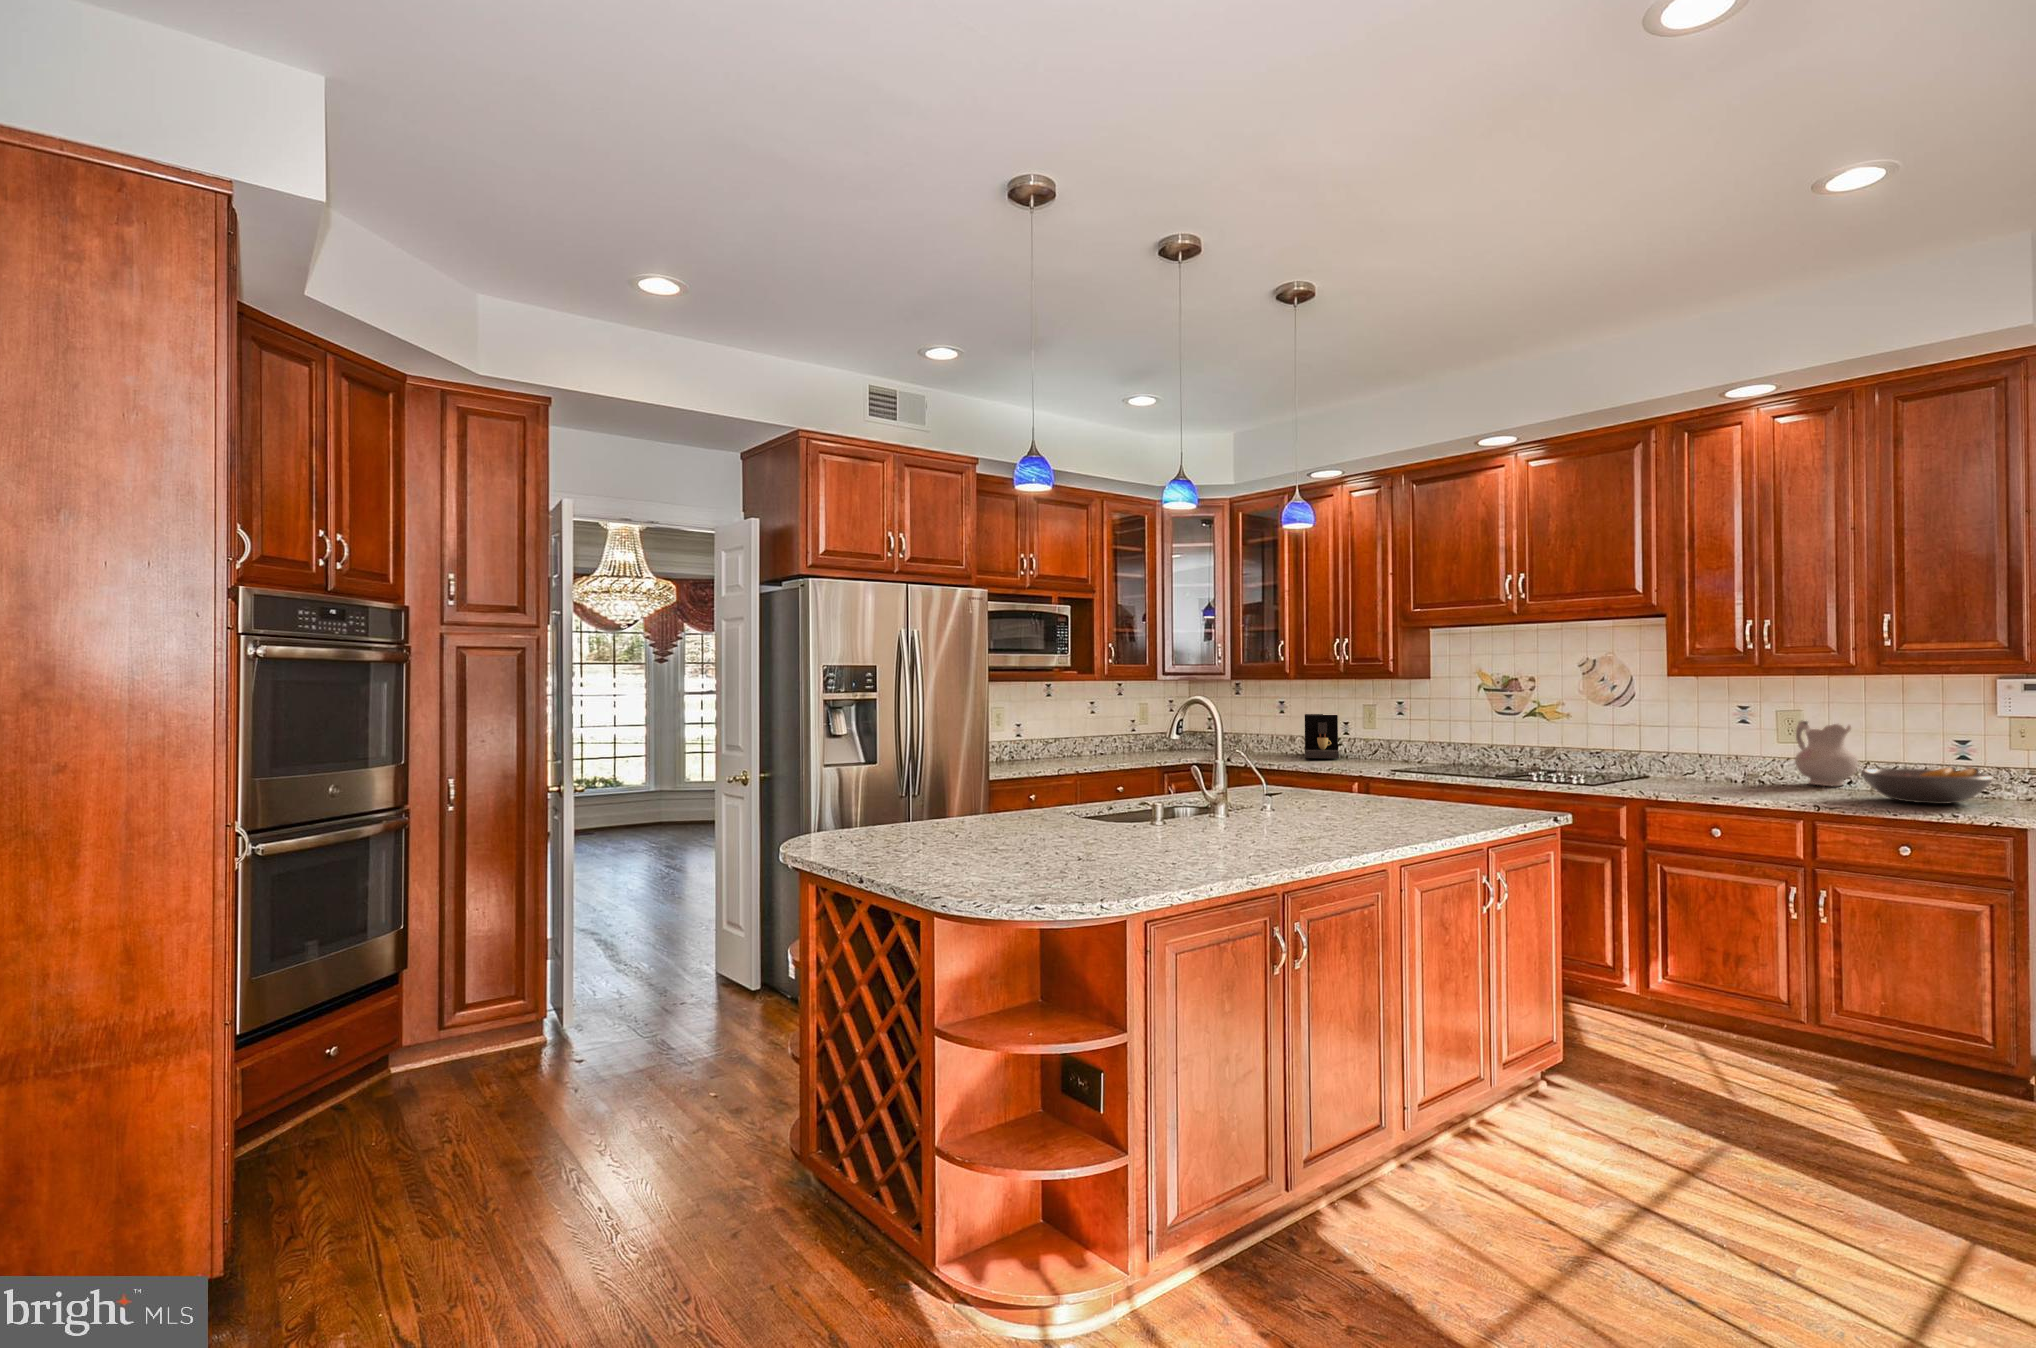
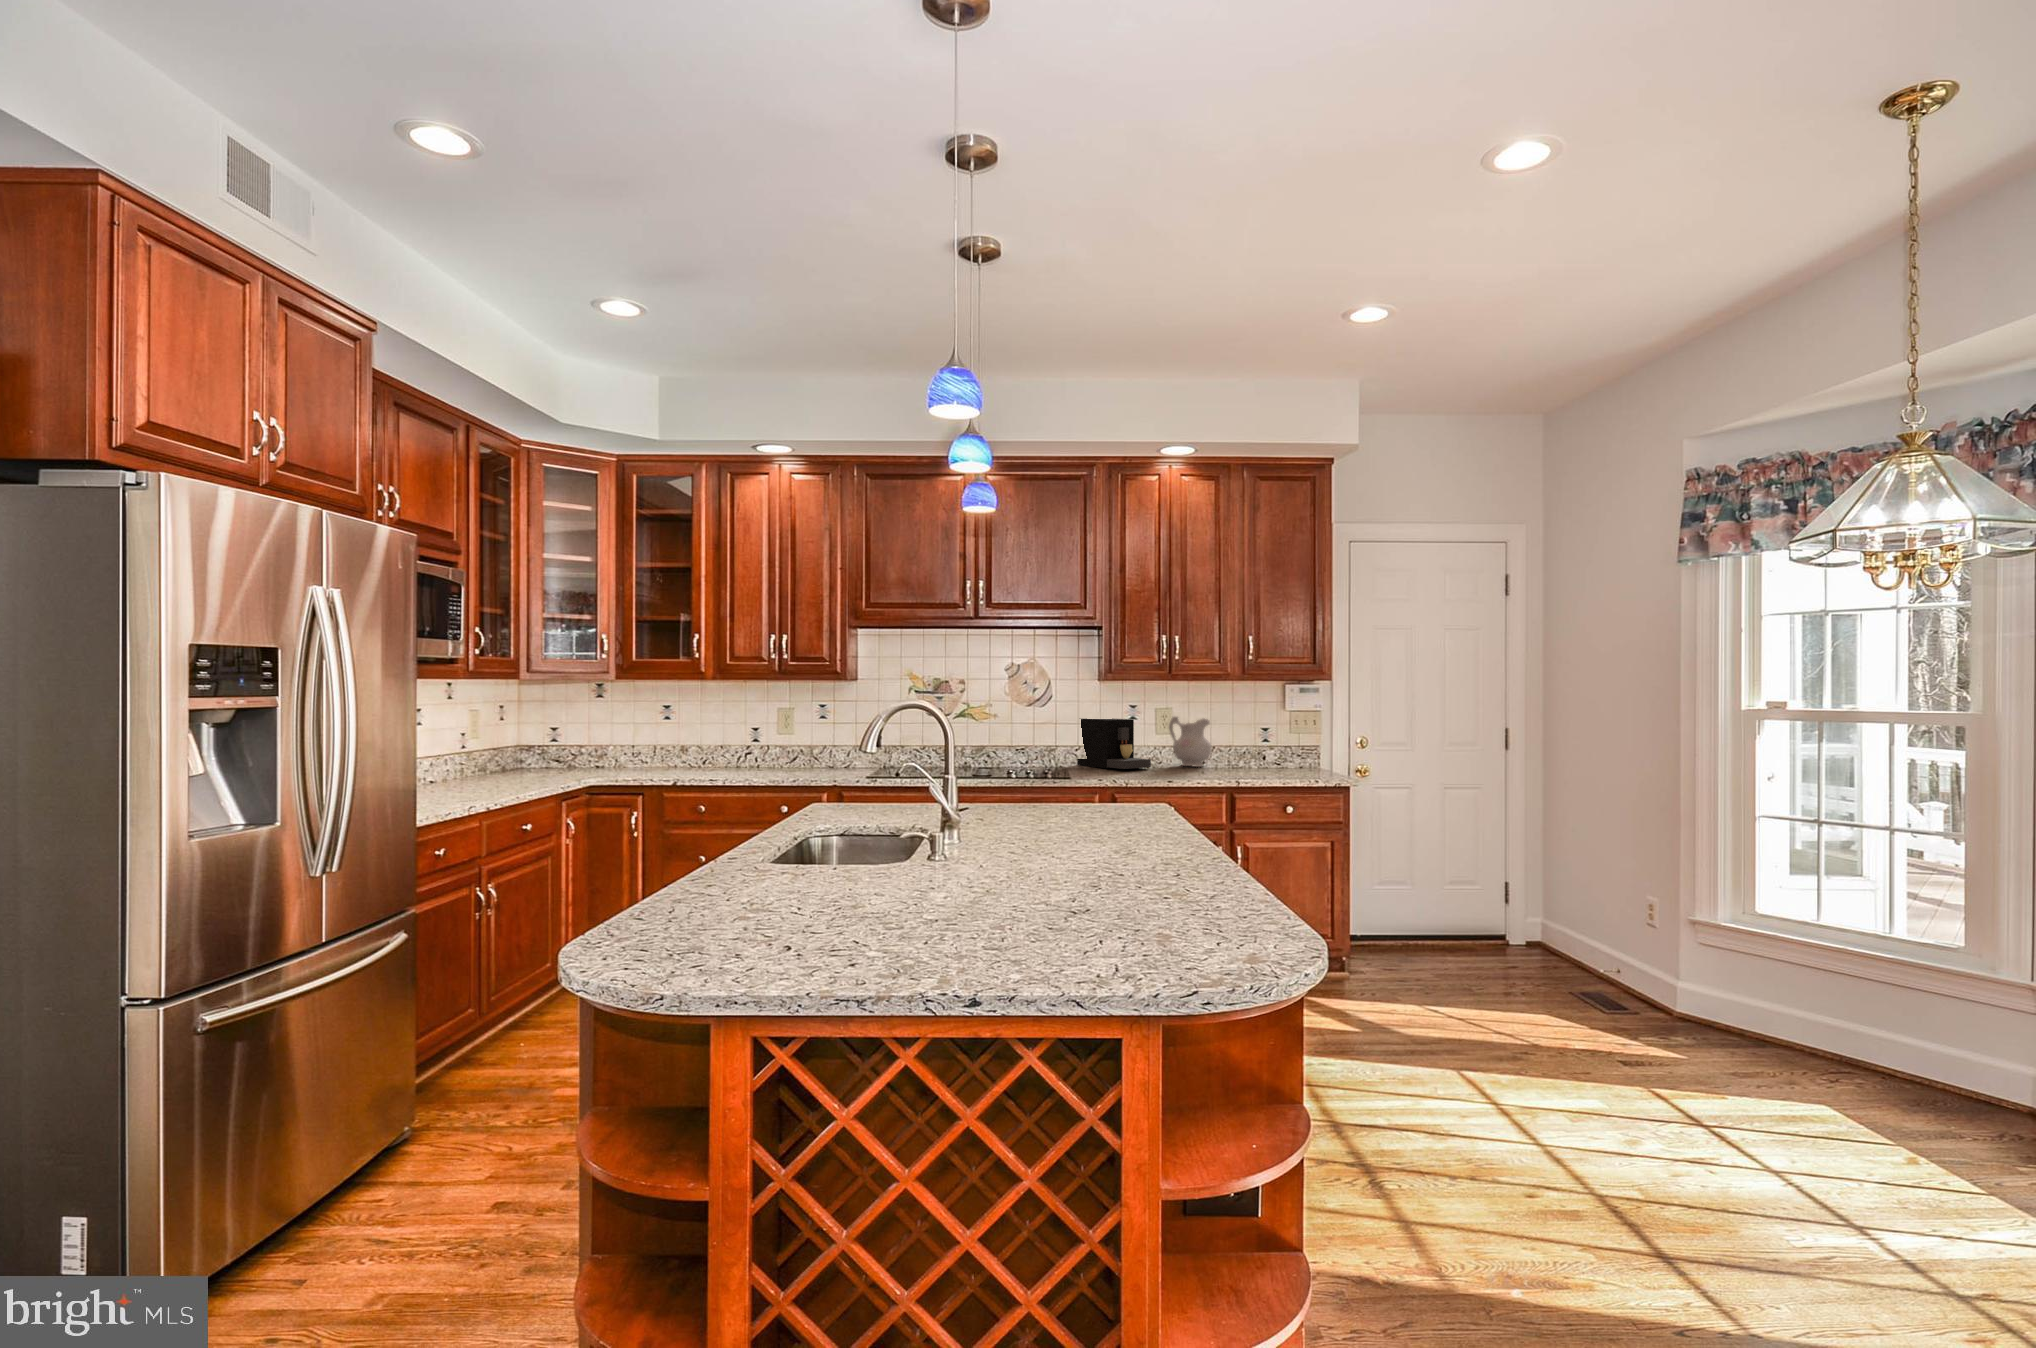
coffee maker: present [1305,714,1339,758] -> present [1077,718,1151,769]
fruit bowl: present [1861,767,1993,804] -> none [1239,747,1315,775]

